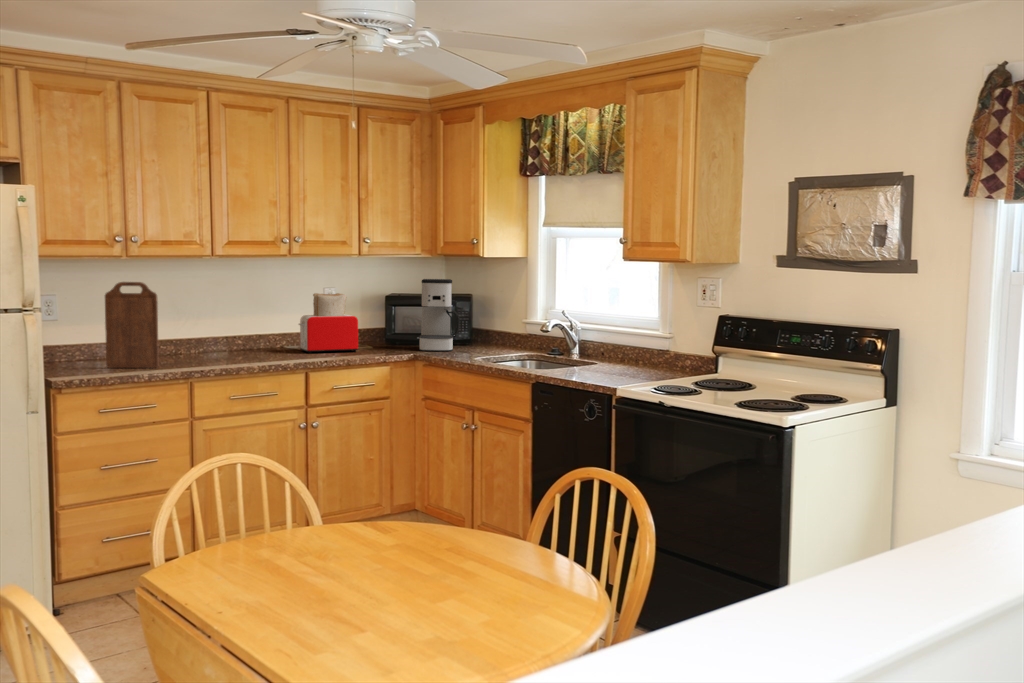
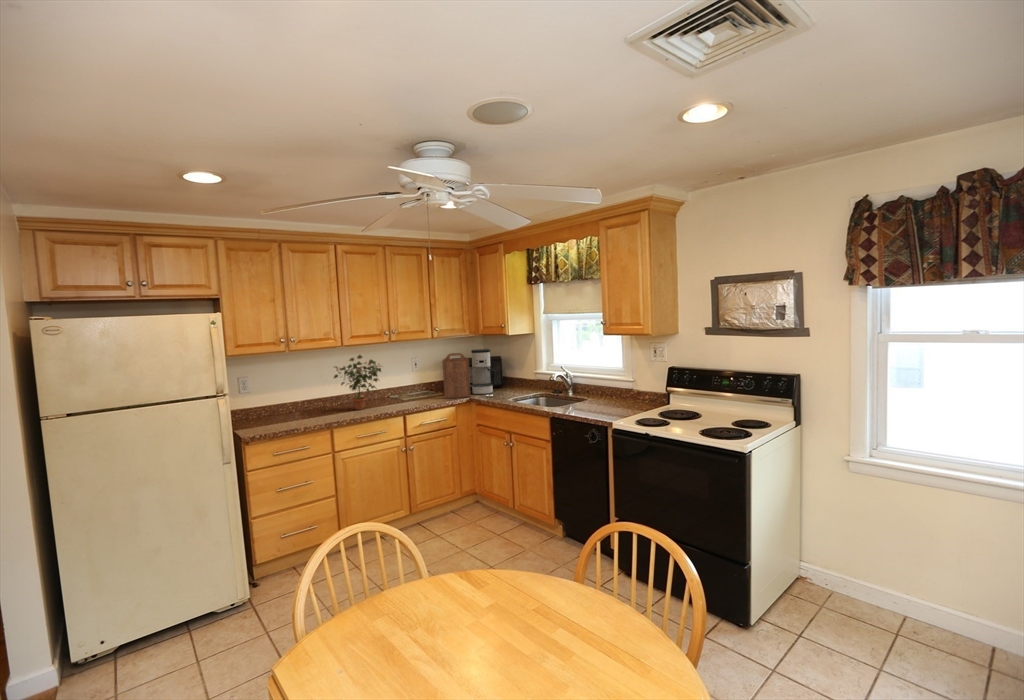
potted plant: none [195,271,278,358] -> present [334,355,381,410]
cutting board: present [105,282,159,368] -> present [442,353,470,398]
toaster: present [299,293,358,353] -> none [398,363,436,402]

